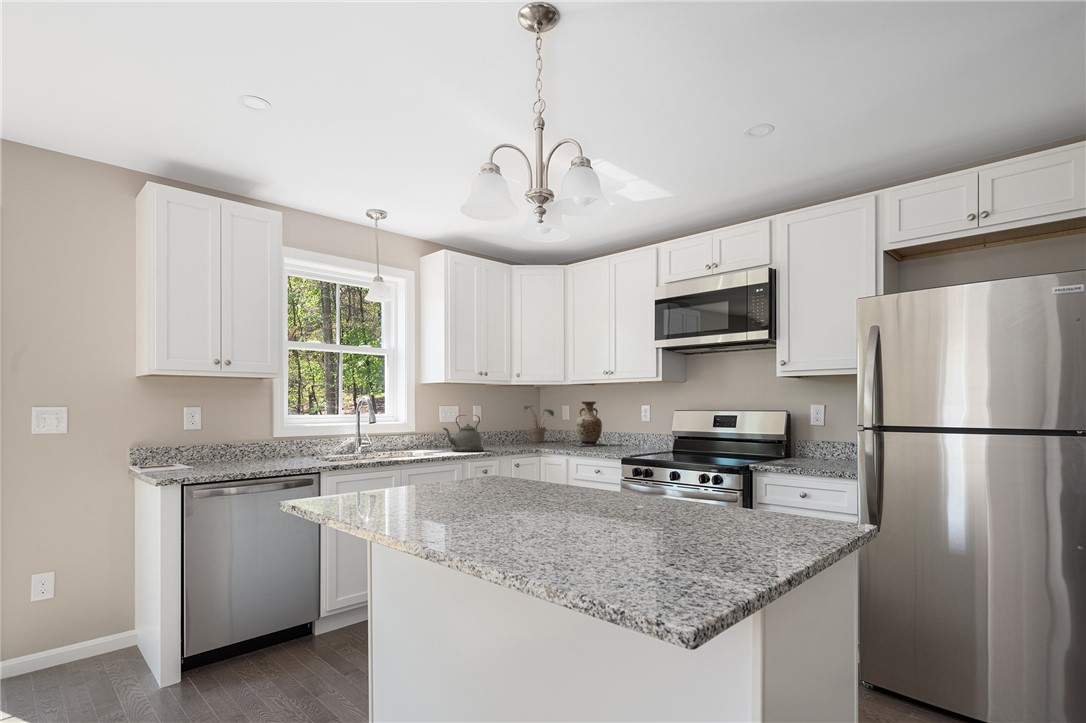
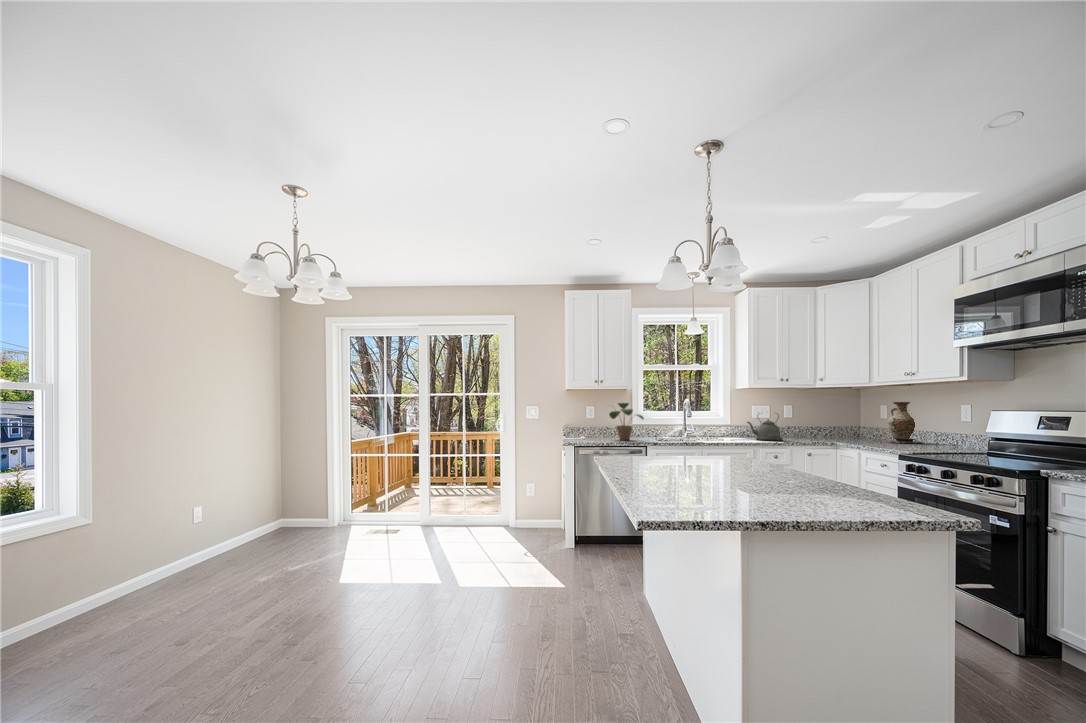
potted plant: present [524,405,554,442] -> present [609,403,644,440]

